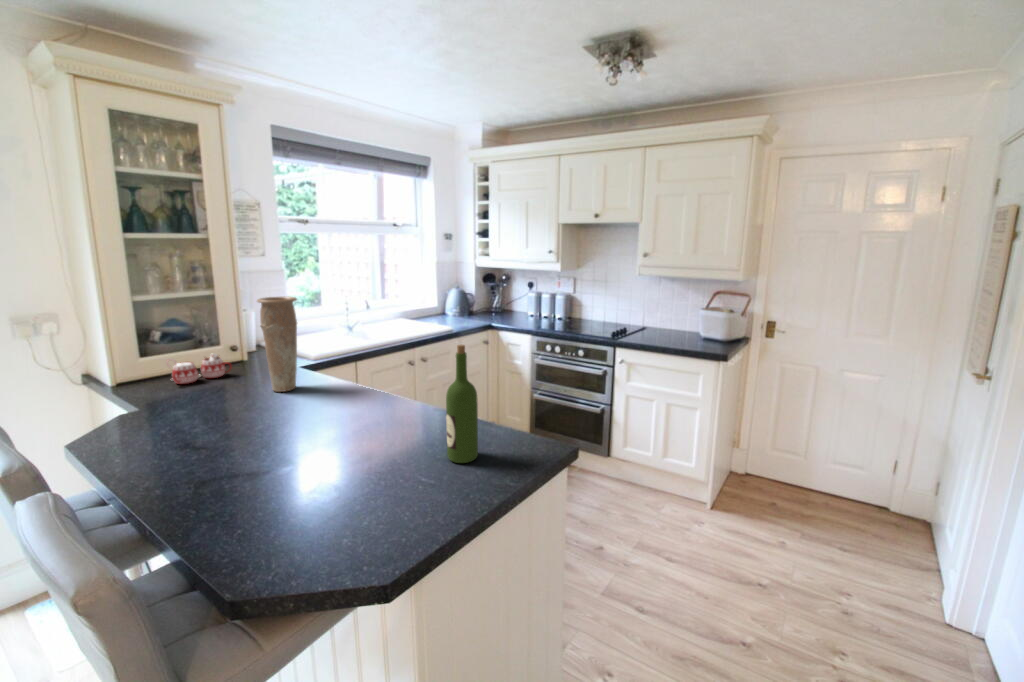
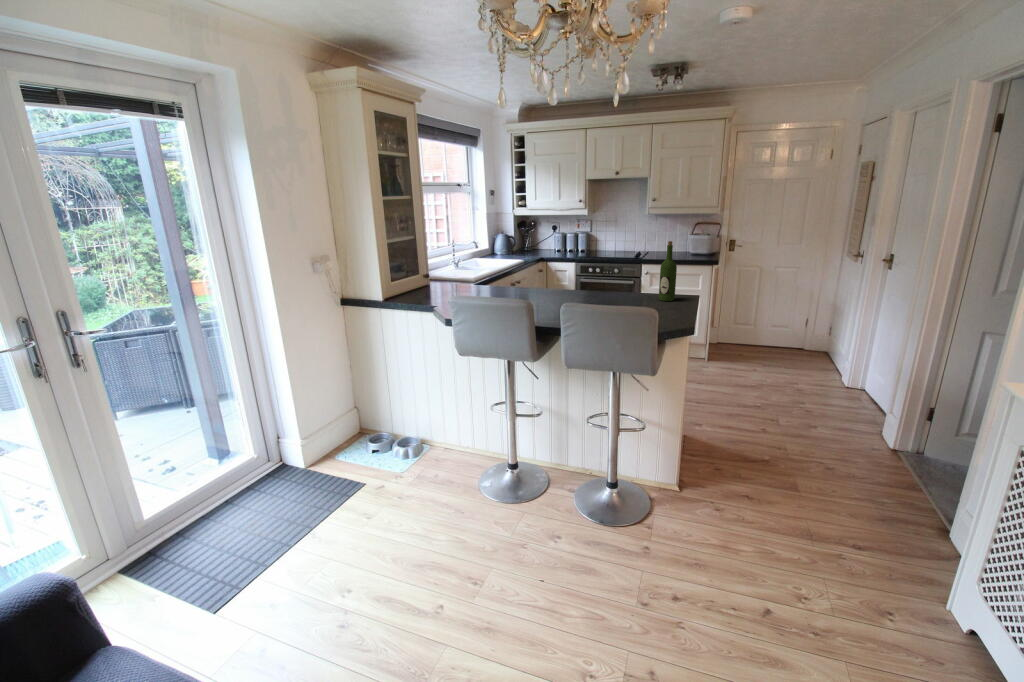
vase: present [257,296,297,392] -> none [490,232,513,293]
mug: present [166,354,232,384] -> none [415,276,447,296]

